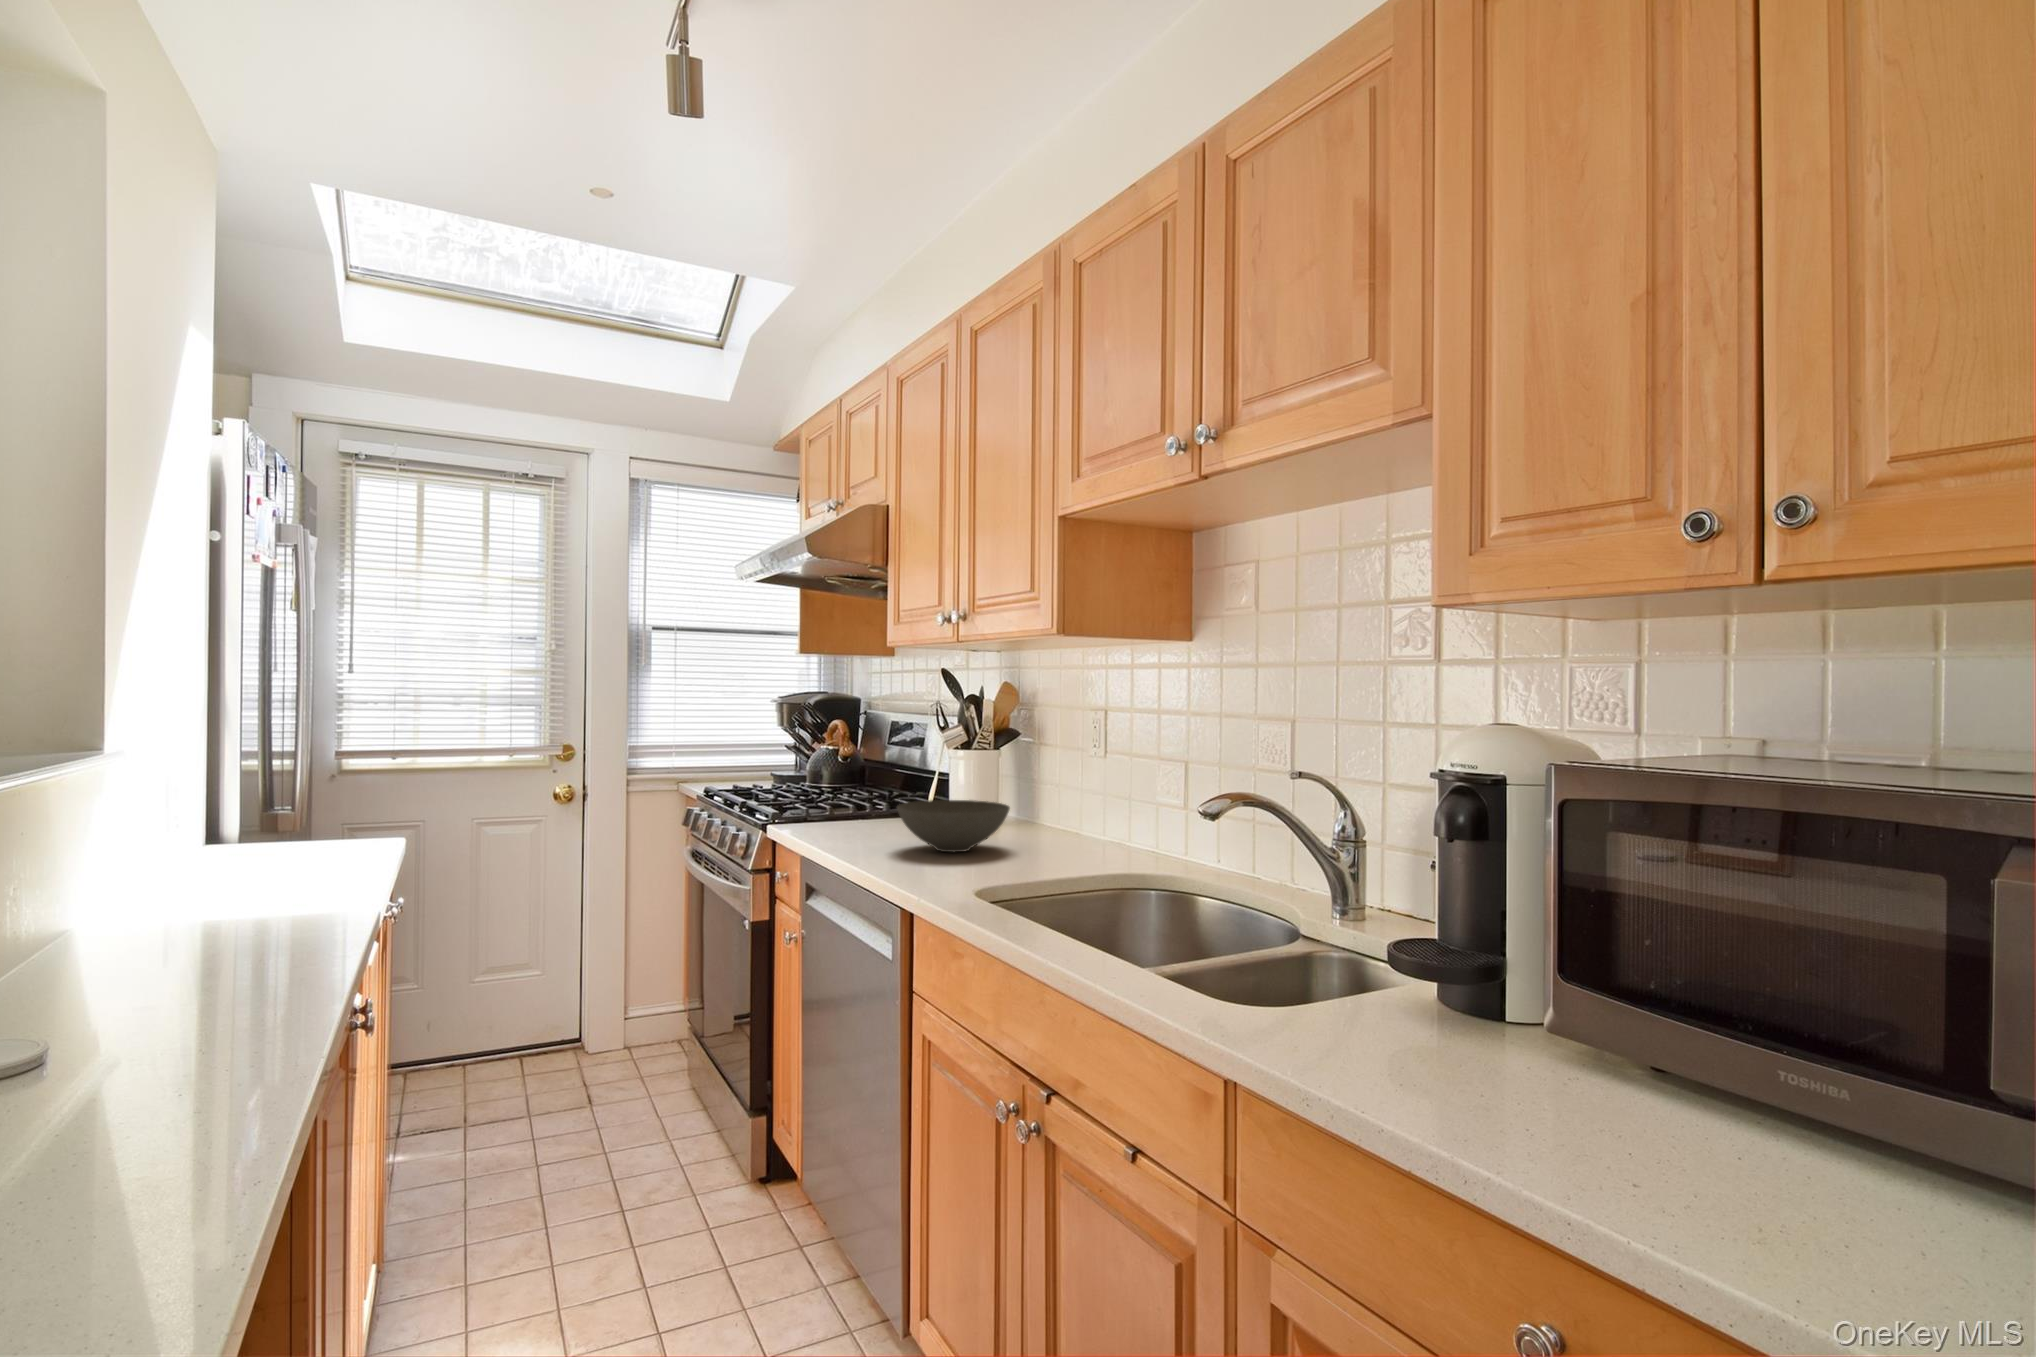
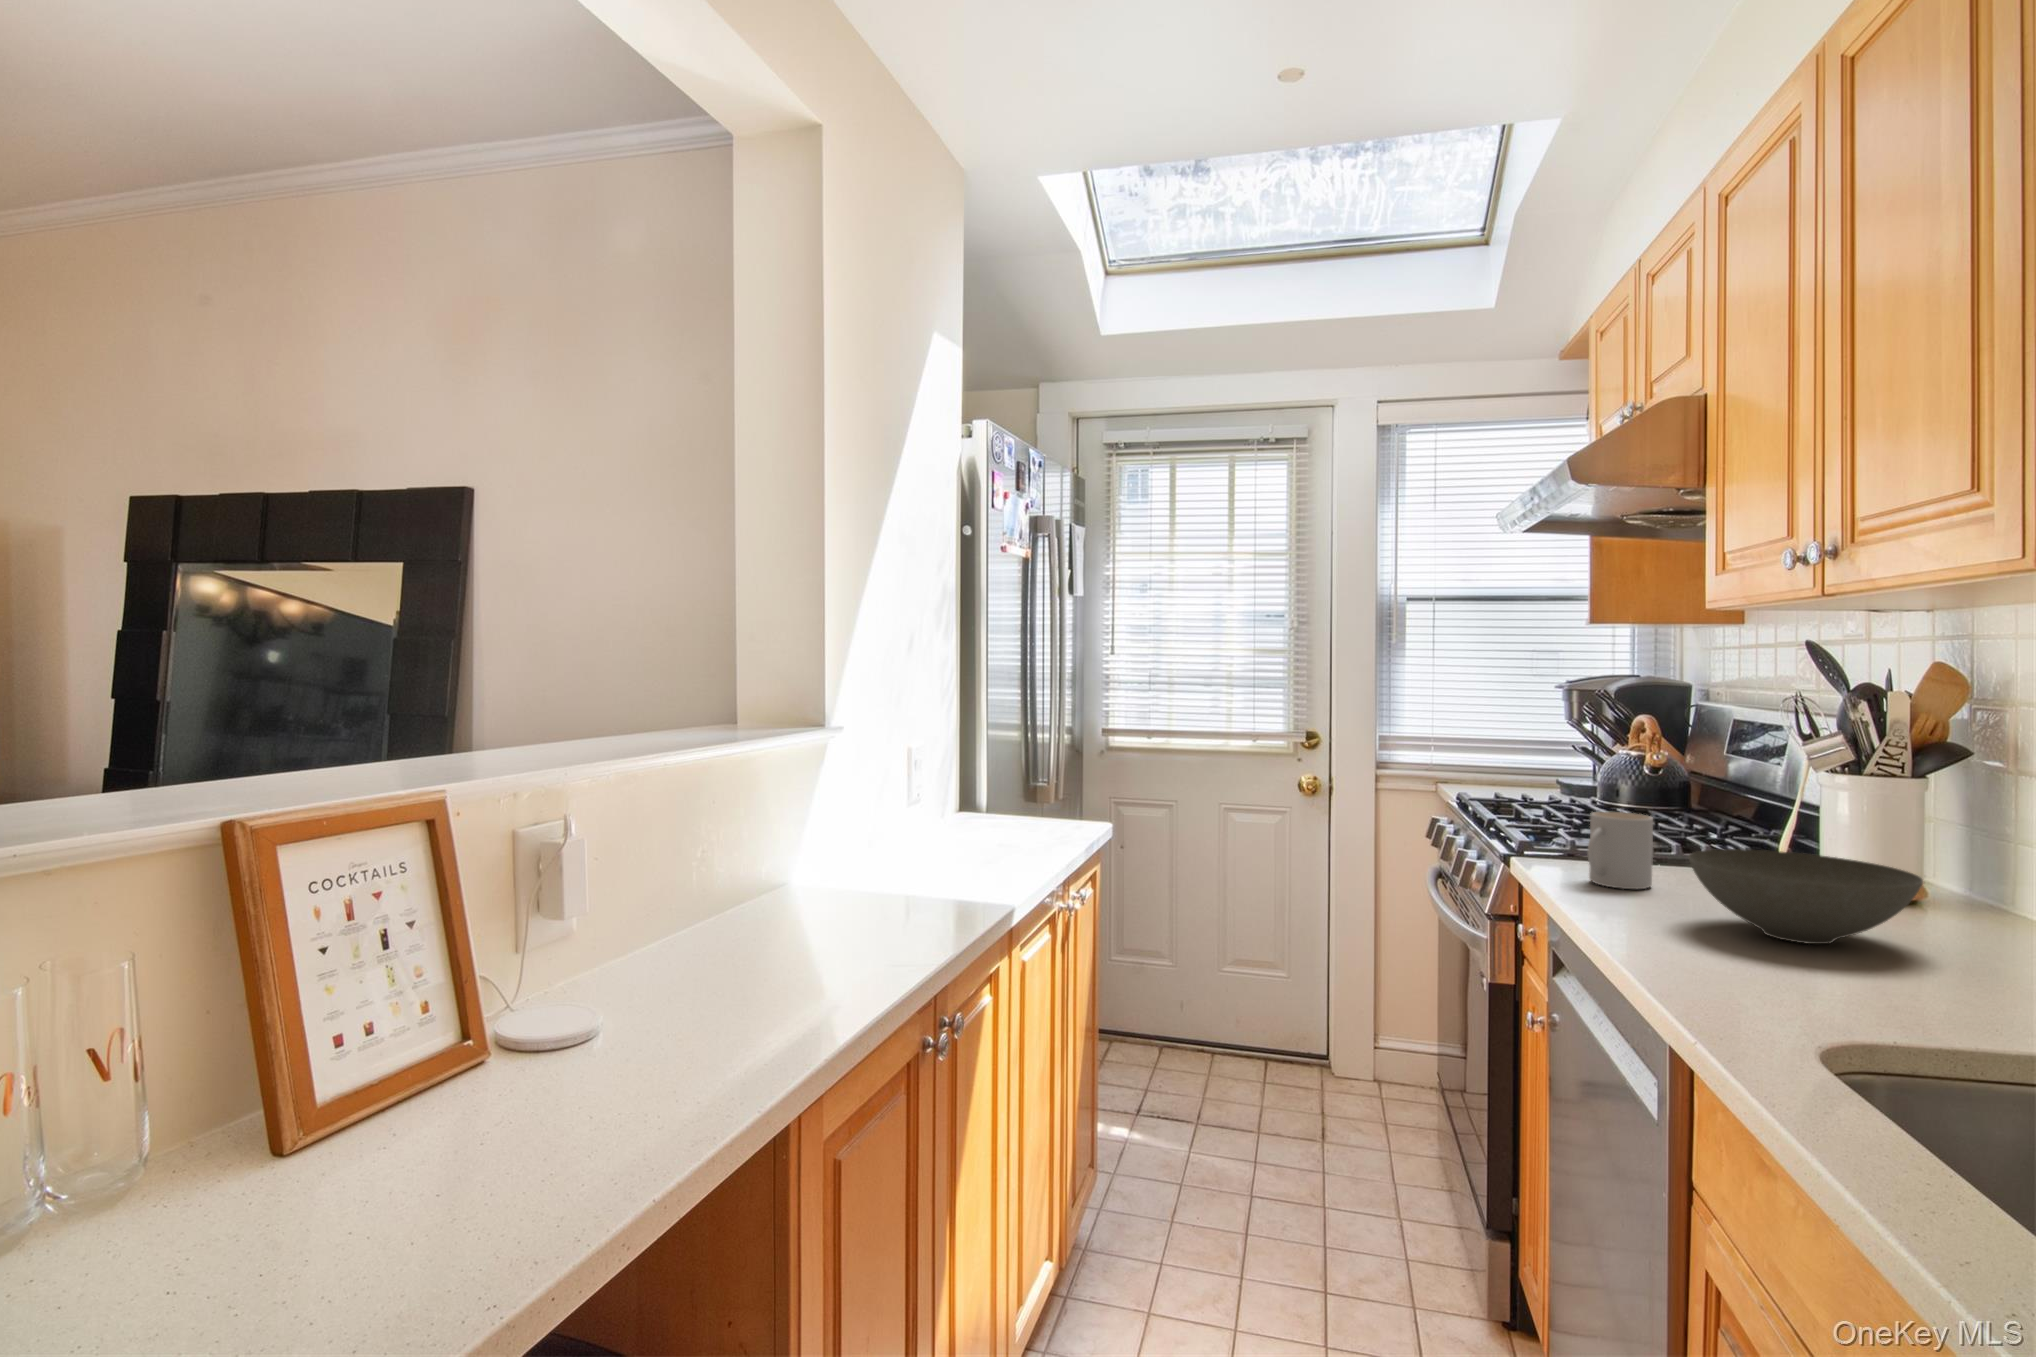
mug: none [829,786,867,838] -> present [1587,812,1653,889]

